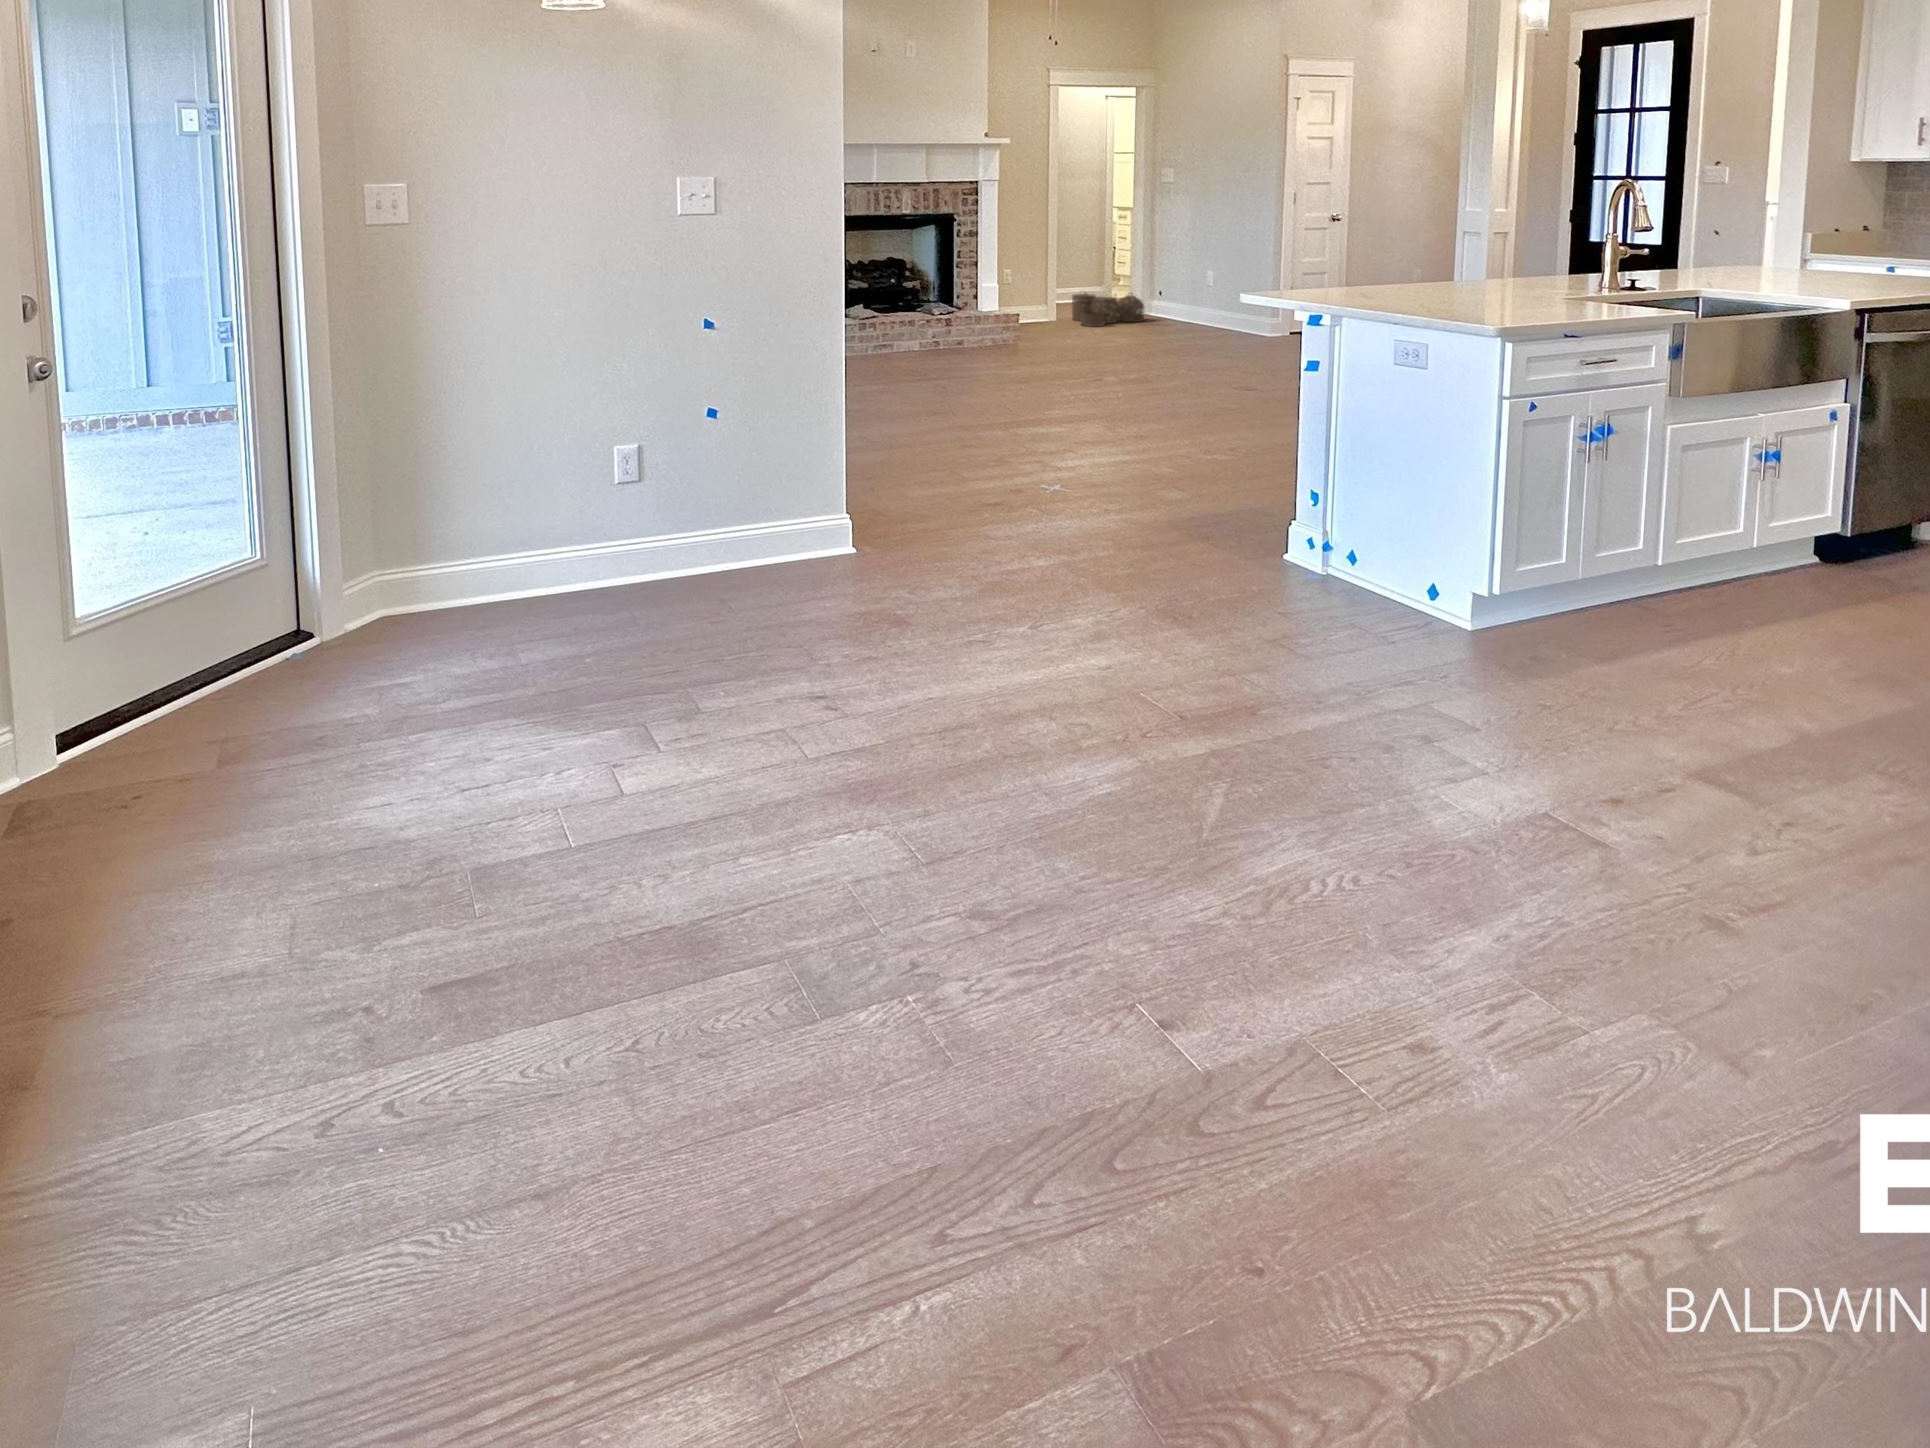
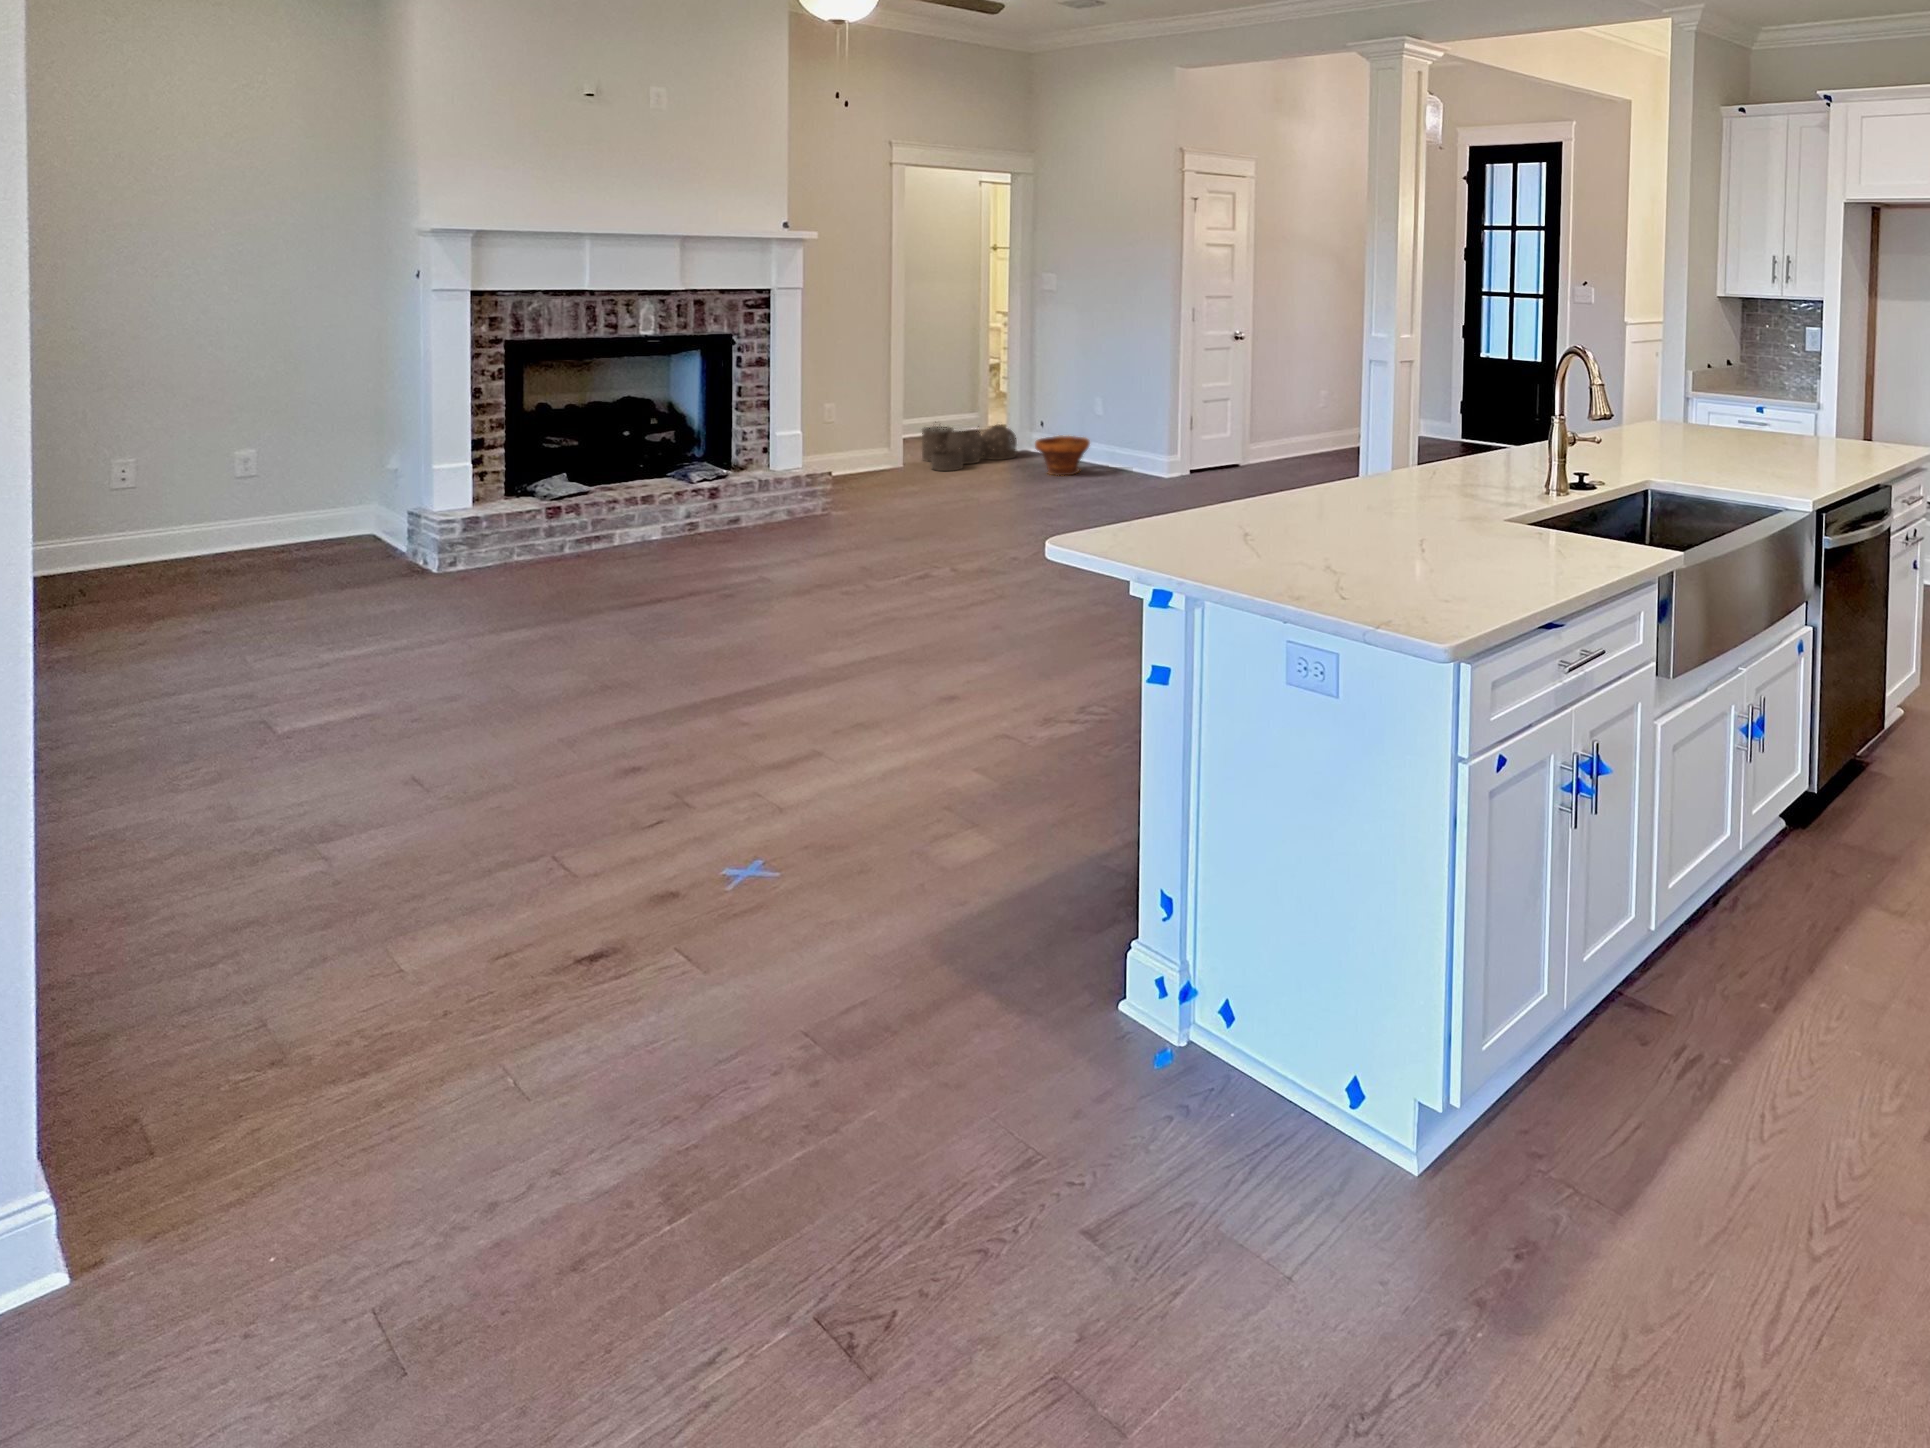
planter: none [1161,302,1207,334] -> present [1035,435,1090,476]

